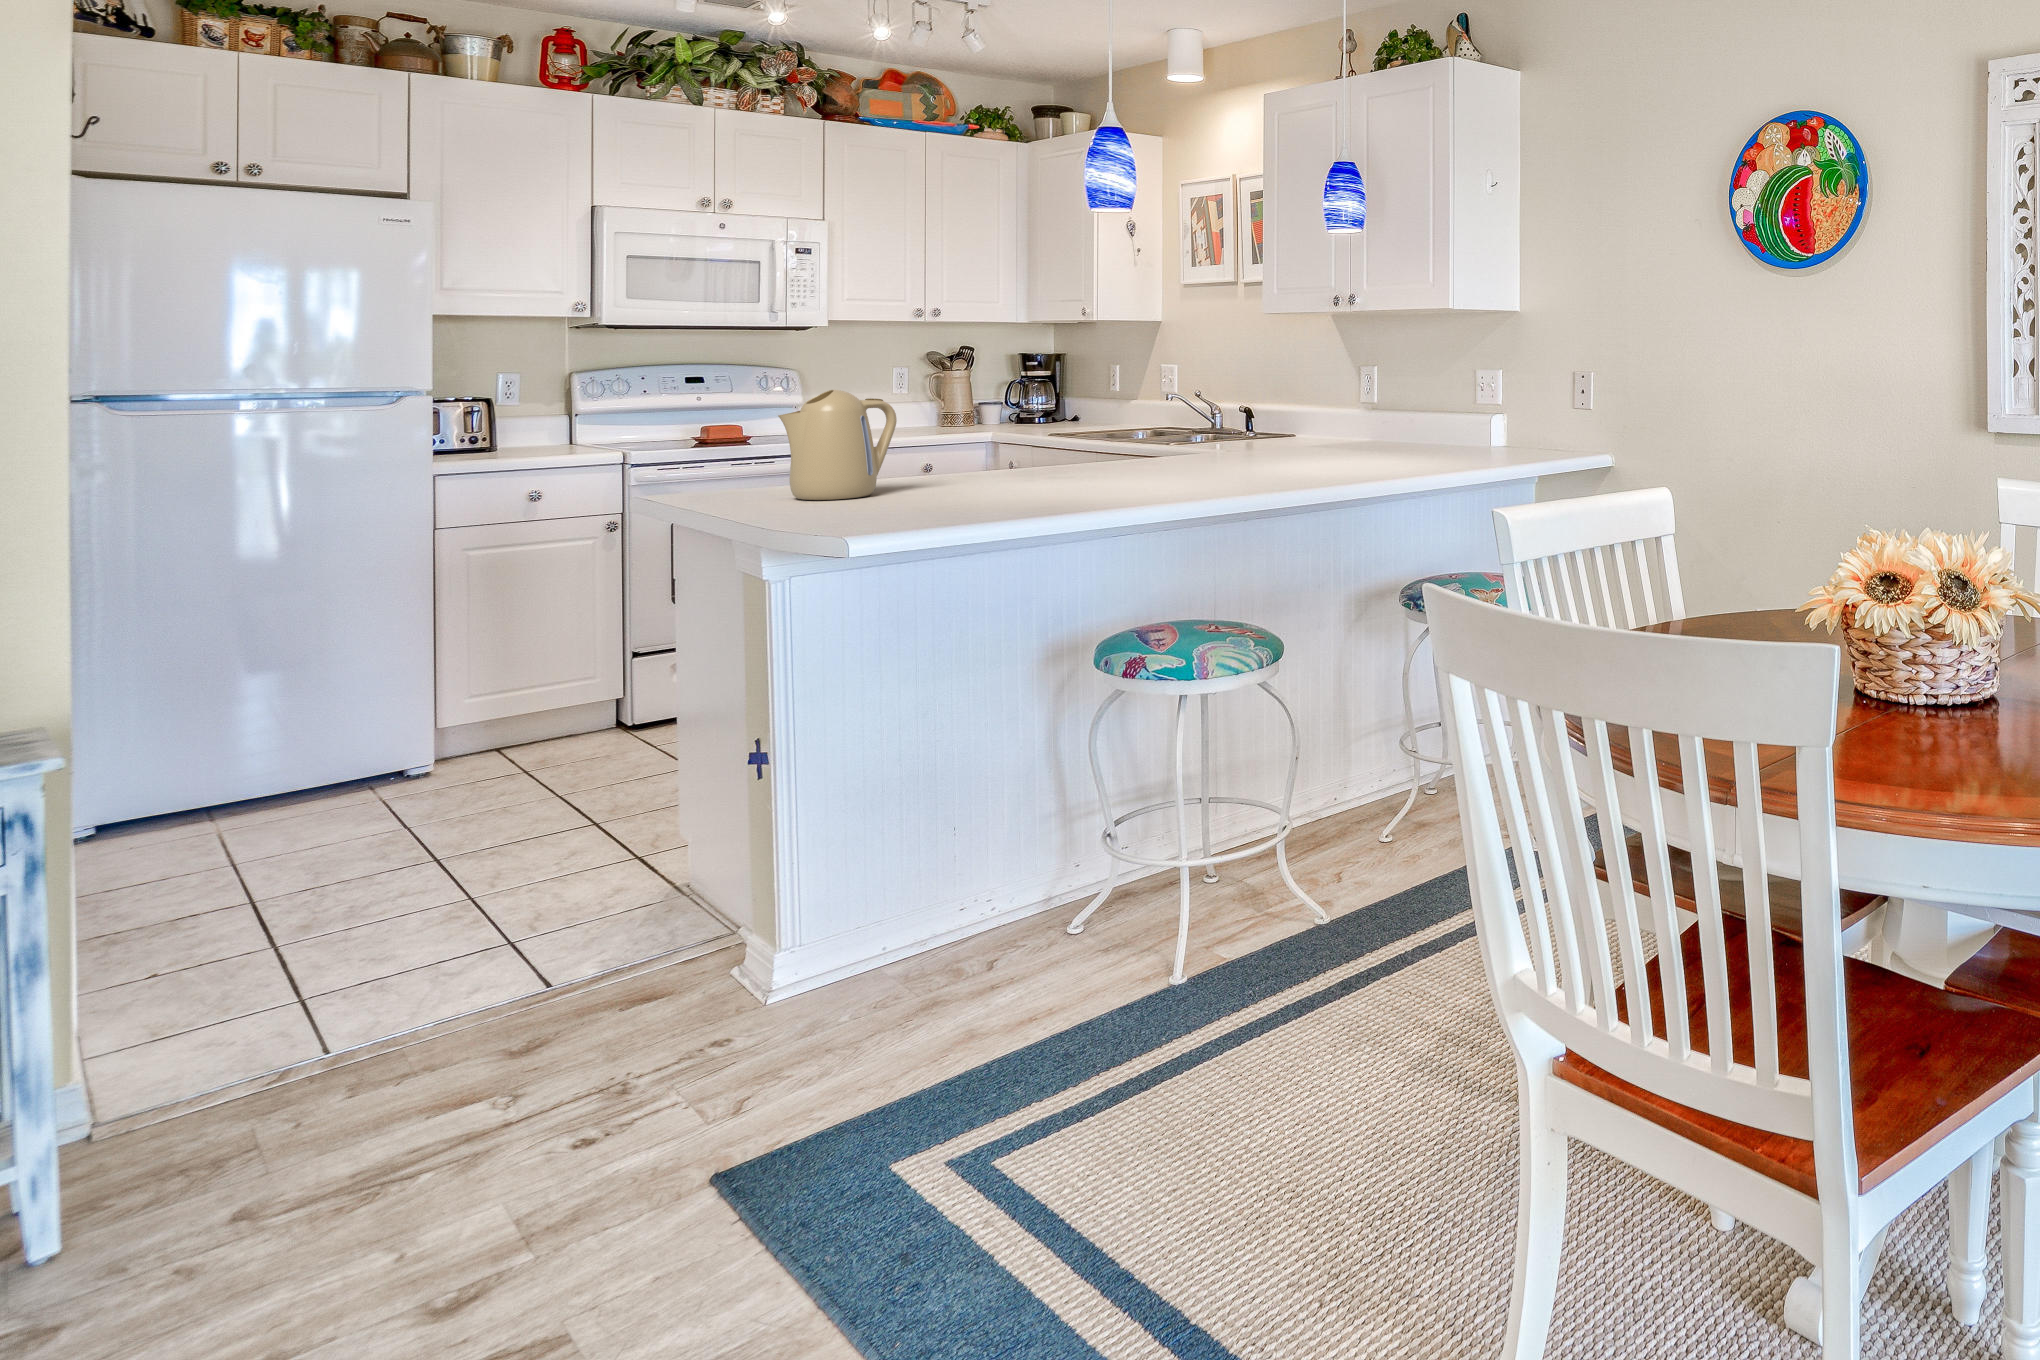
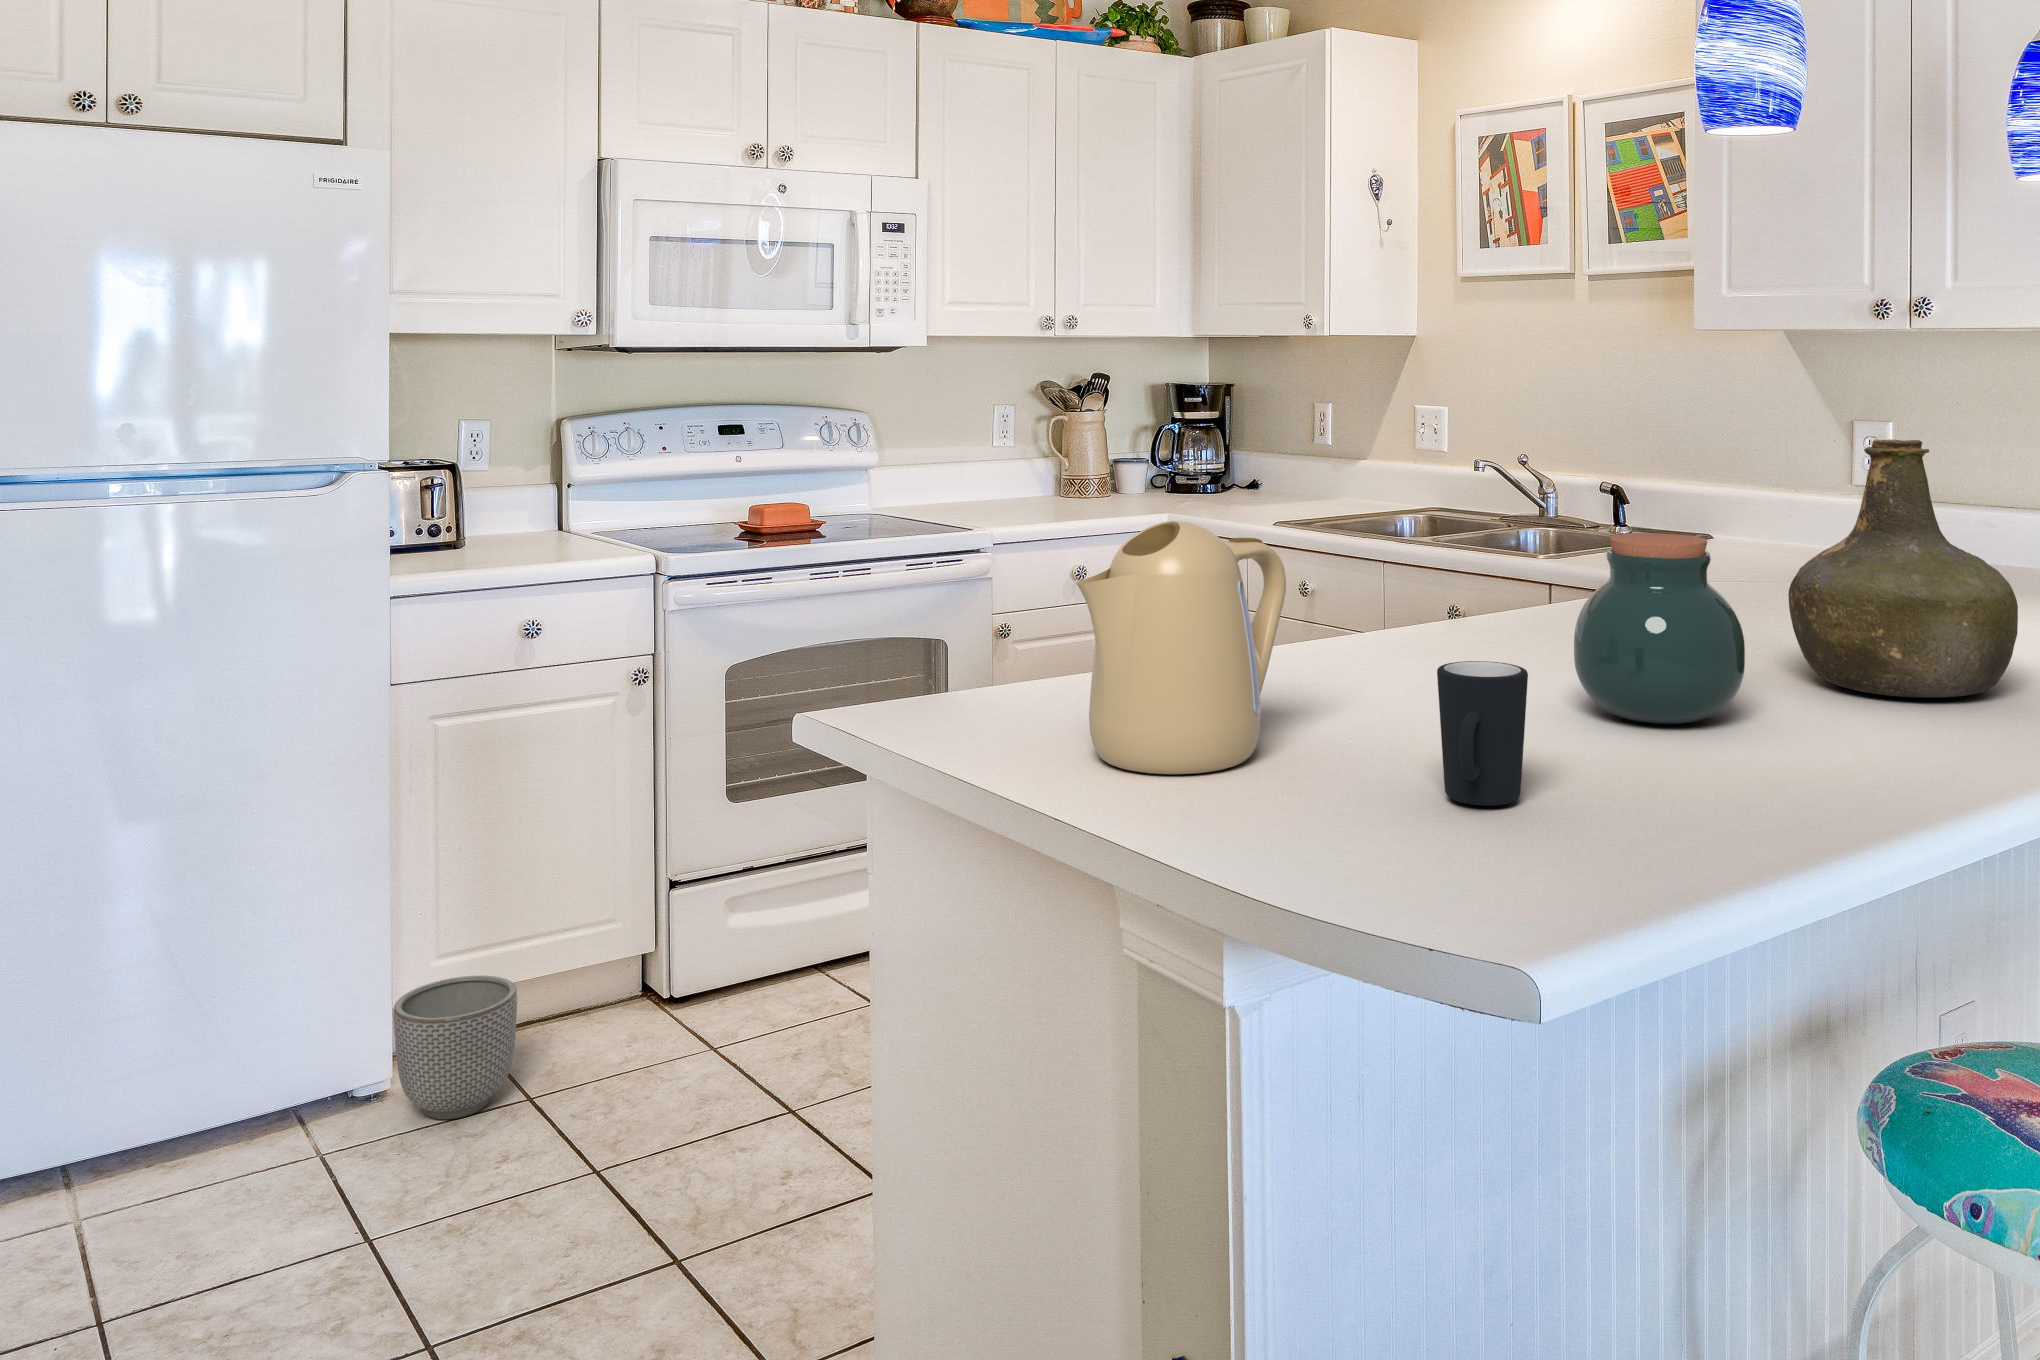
bottle: none [1182,359,1281,475] -> present [1788,439,2018,698]
jar: none [1052,400,1130,484] -> present [1574,533,1745,724]
mug: none [930,444,973,501] -> present [1437,661,1528,806]
planter: none [441,698,526,777] -> present [393,976,518,1119]

